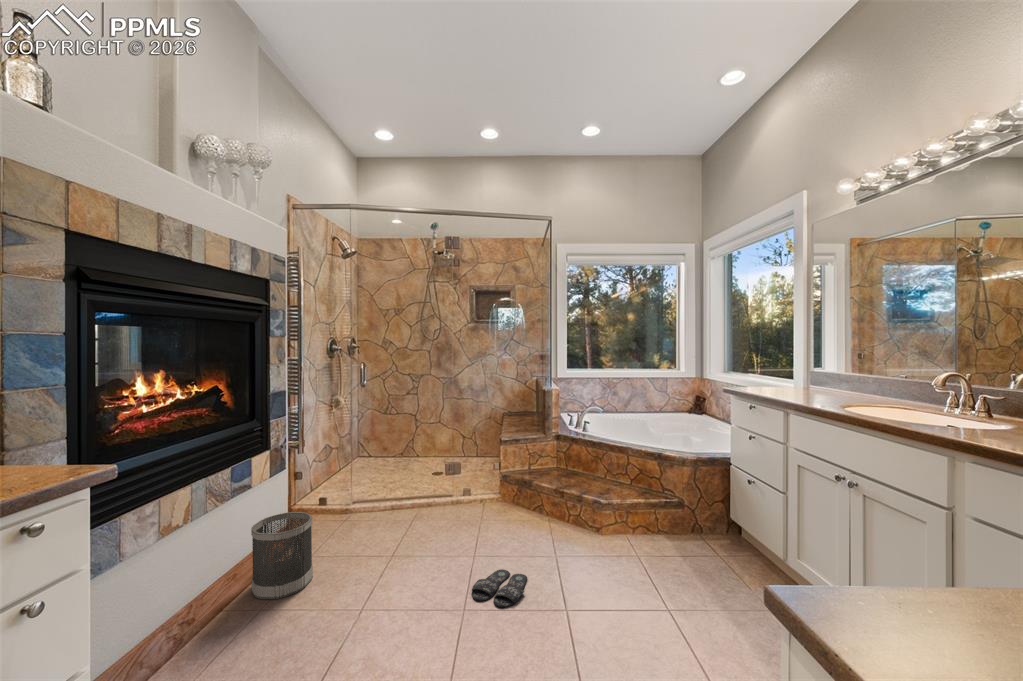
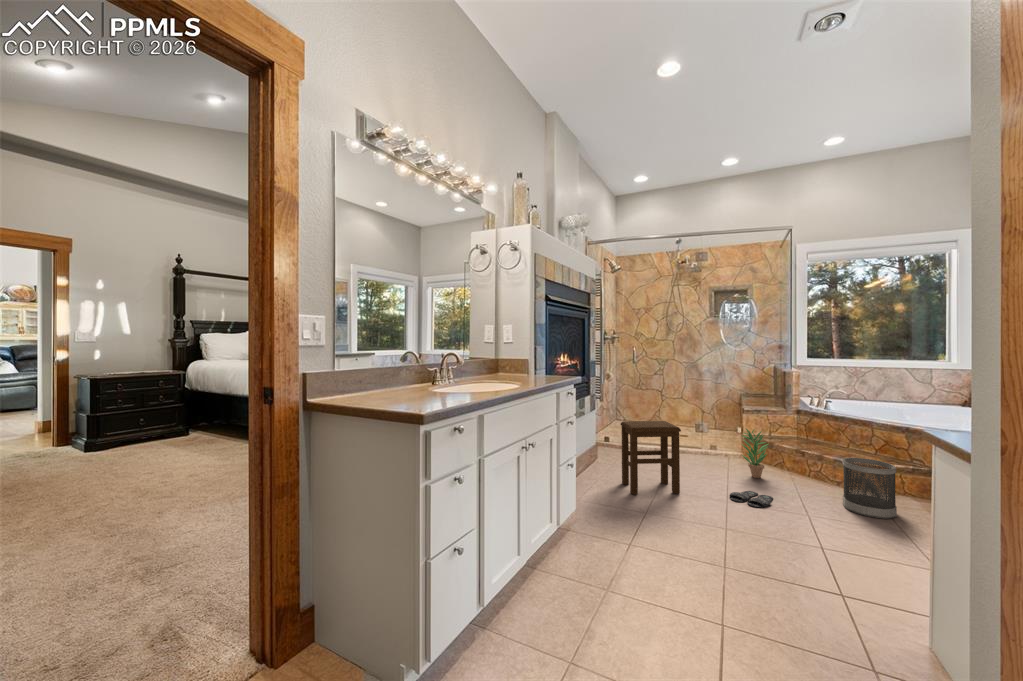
potted plant: none [493,472,527,538] -> present [742,429,768,478]
stool: none [309,484,402,632] -> present [621,421,681,495]
wastebasket: present [251,512,313,599] -> present [842,458,897,519]

